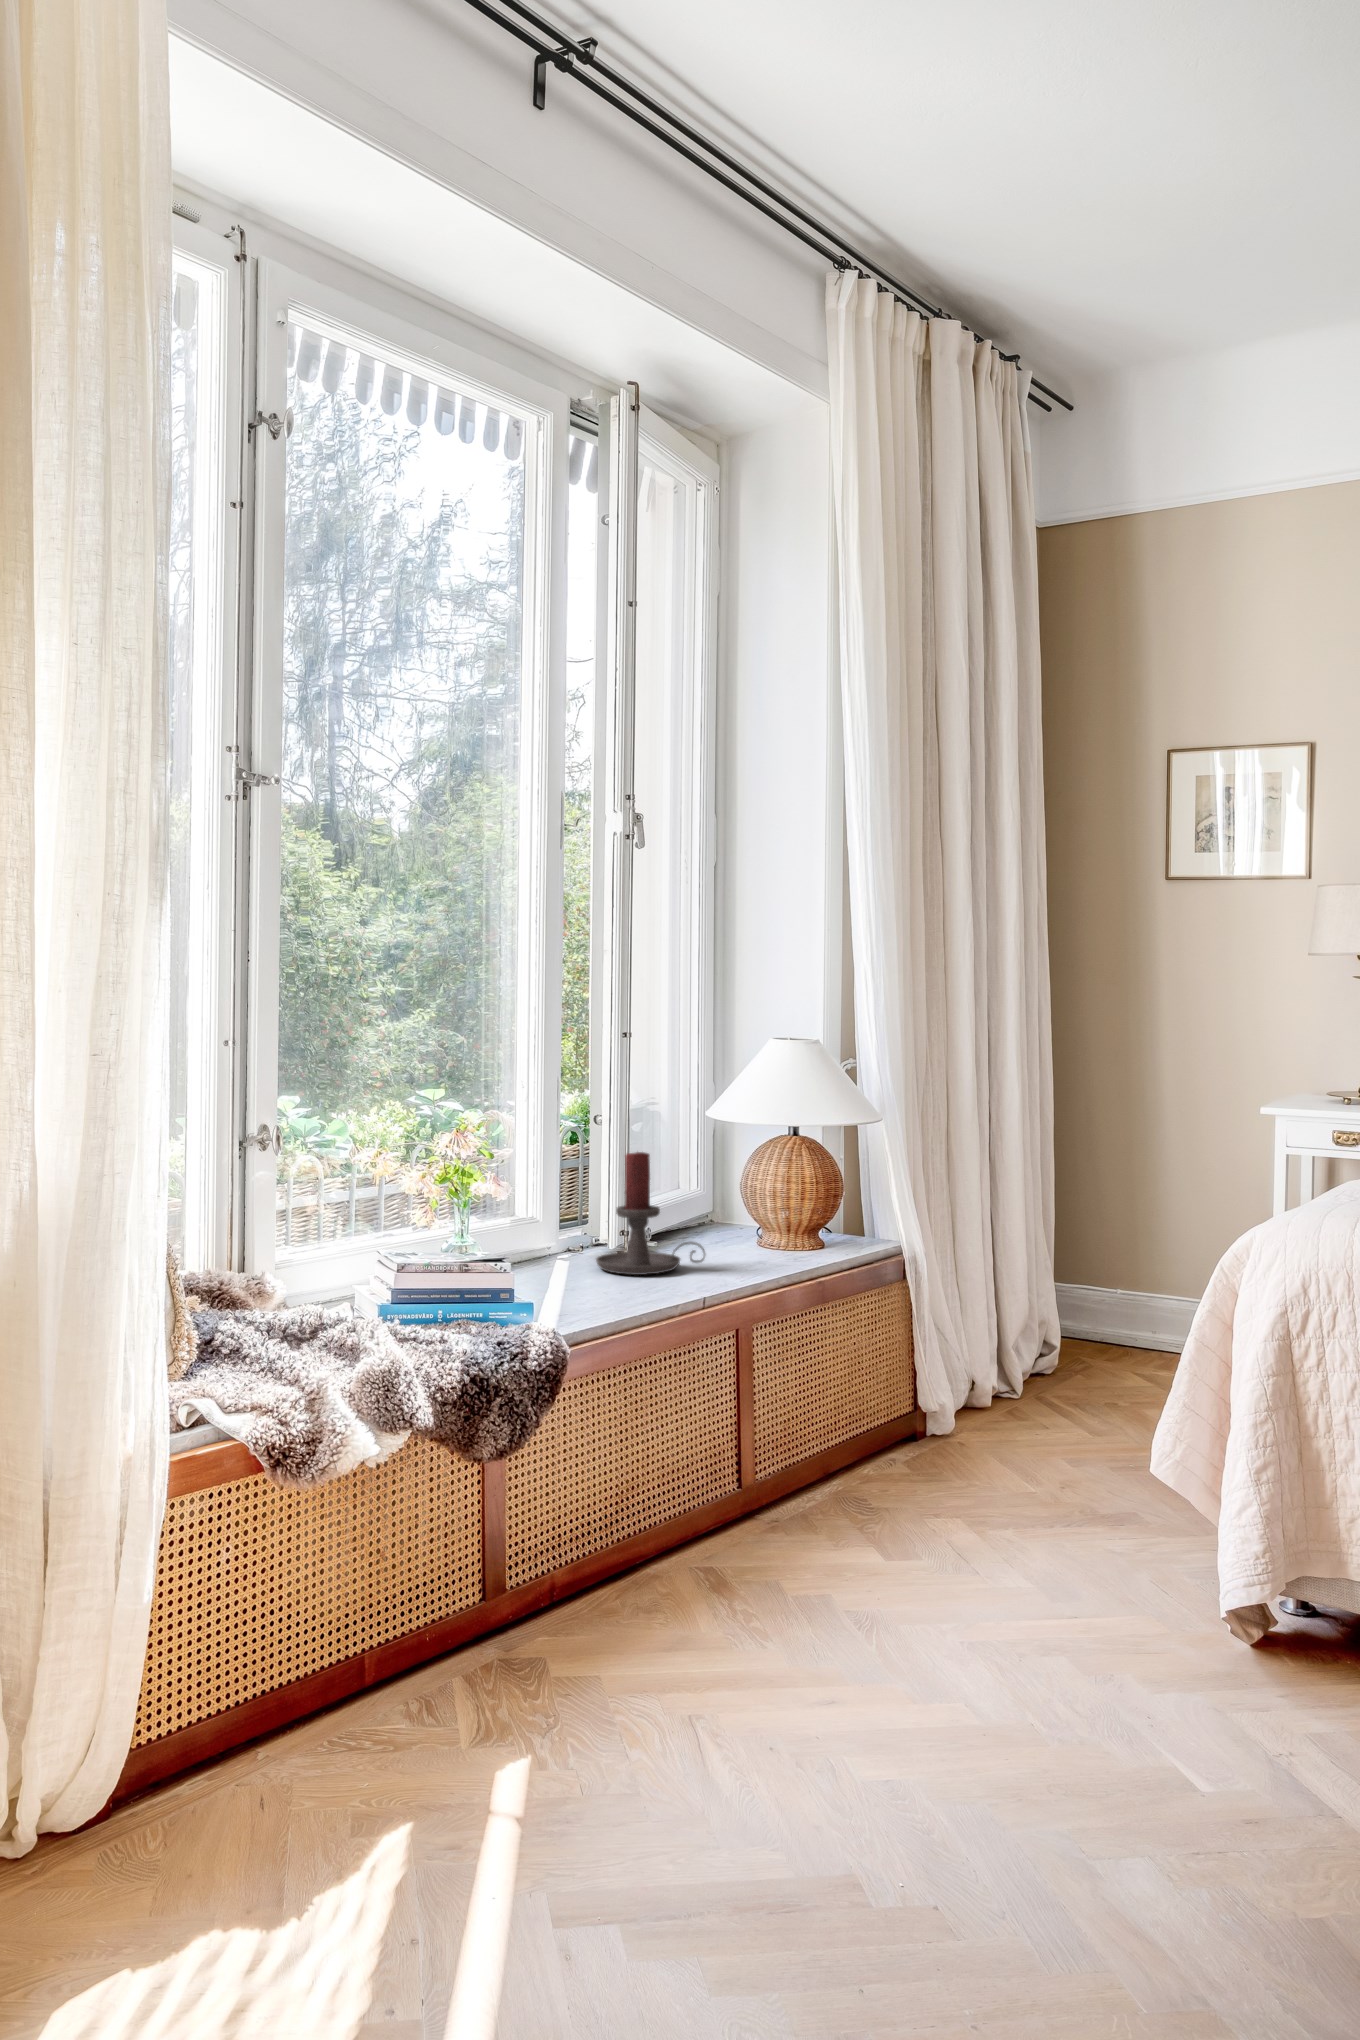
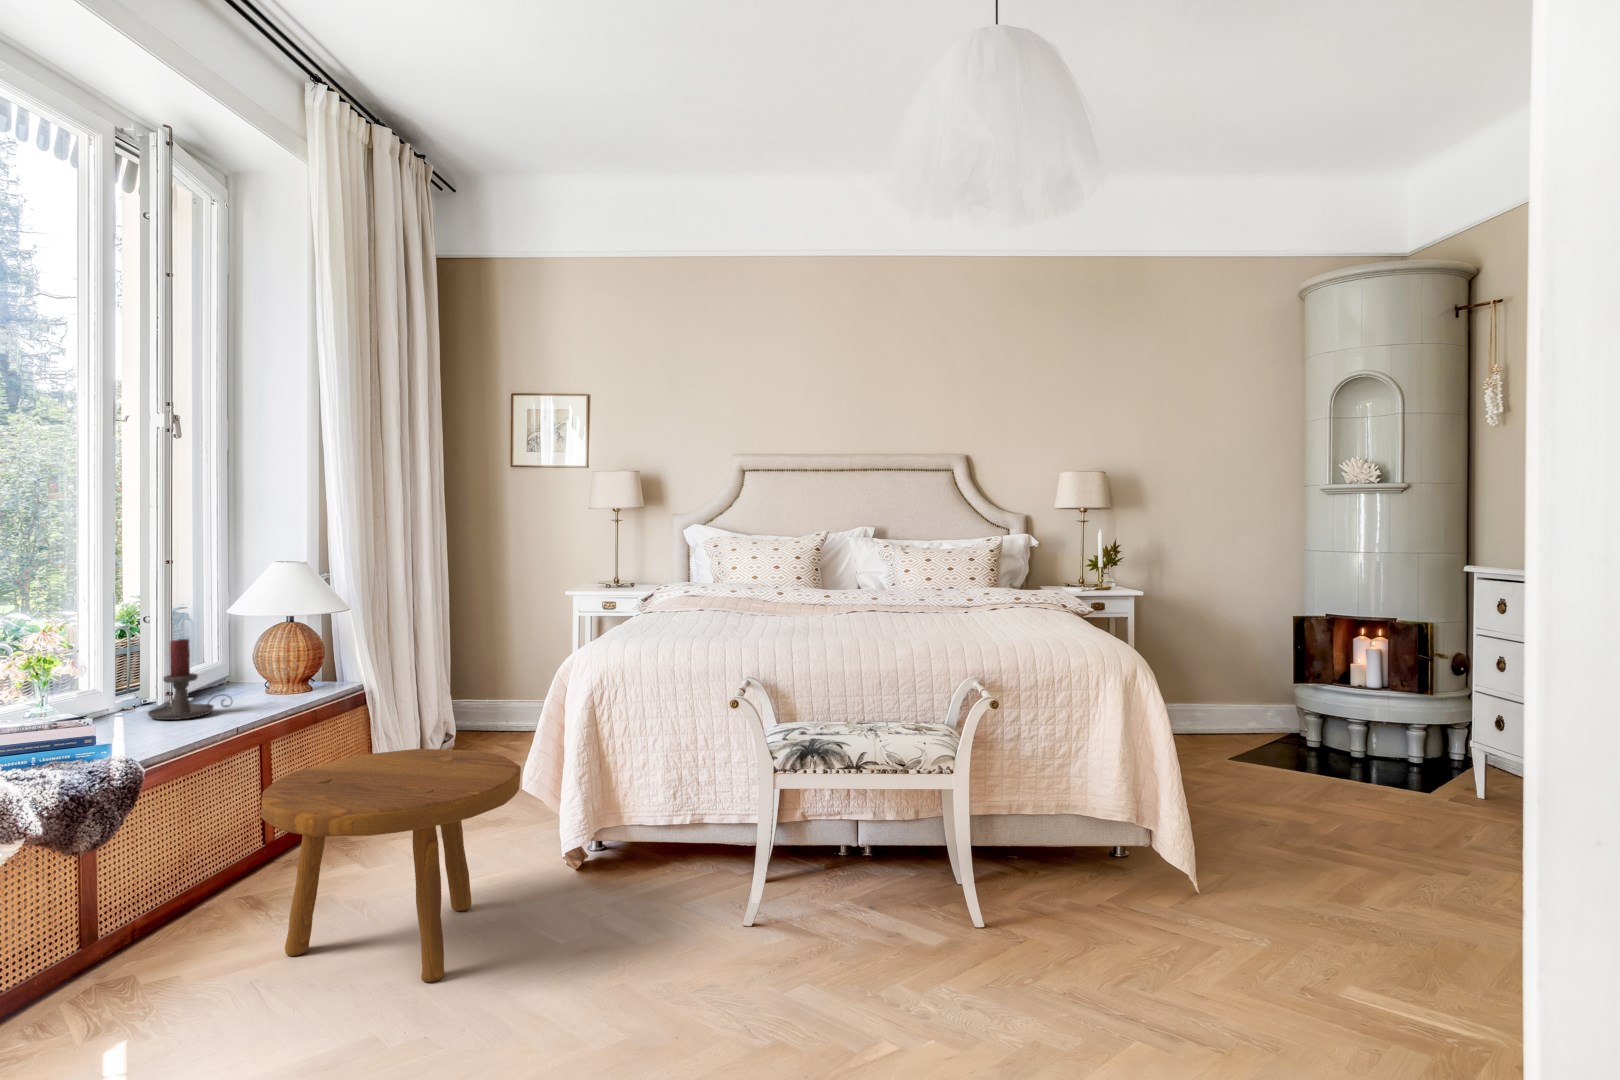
footstool: none [705,1371,1131,1806] -> present [261,749,521,982]

